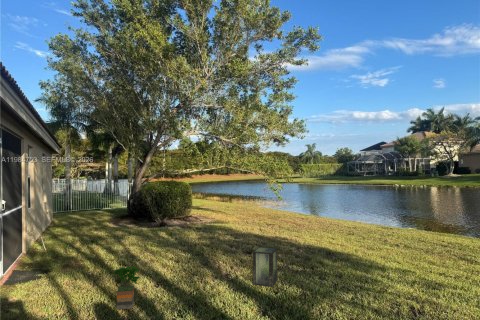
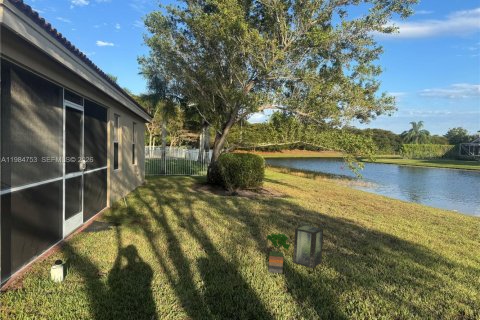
potted tree: present [114,266,140,309] -> present [266,234,290,273]

